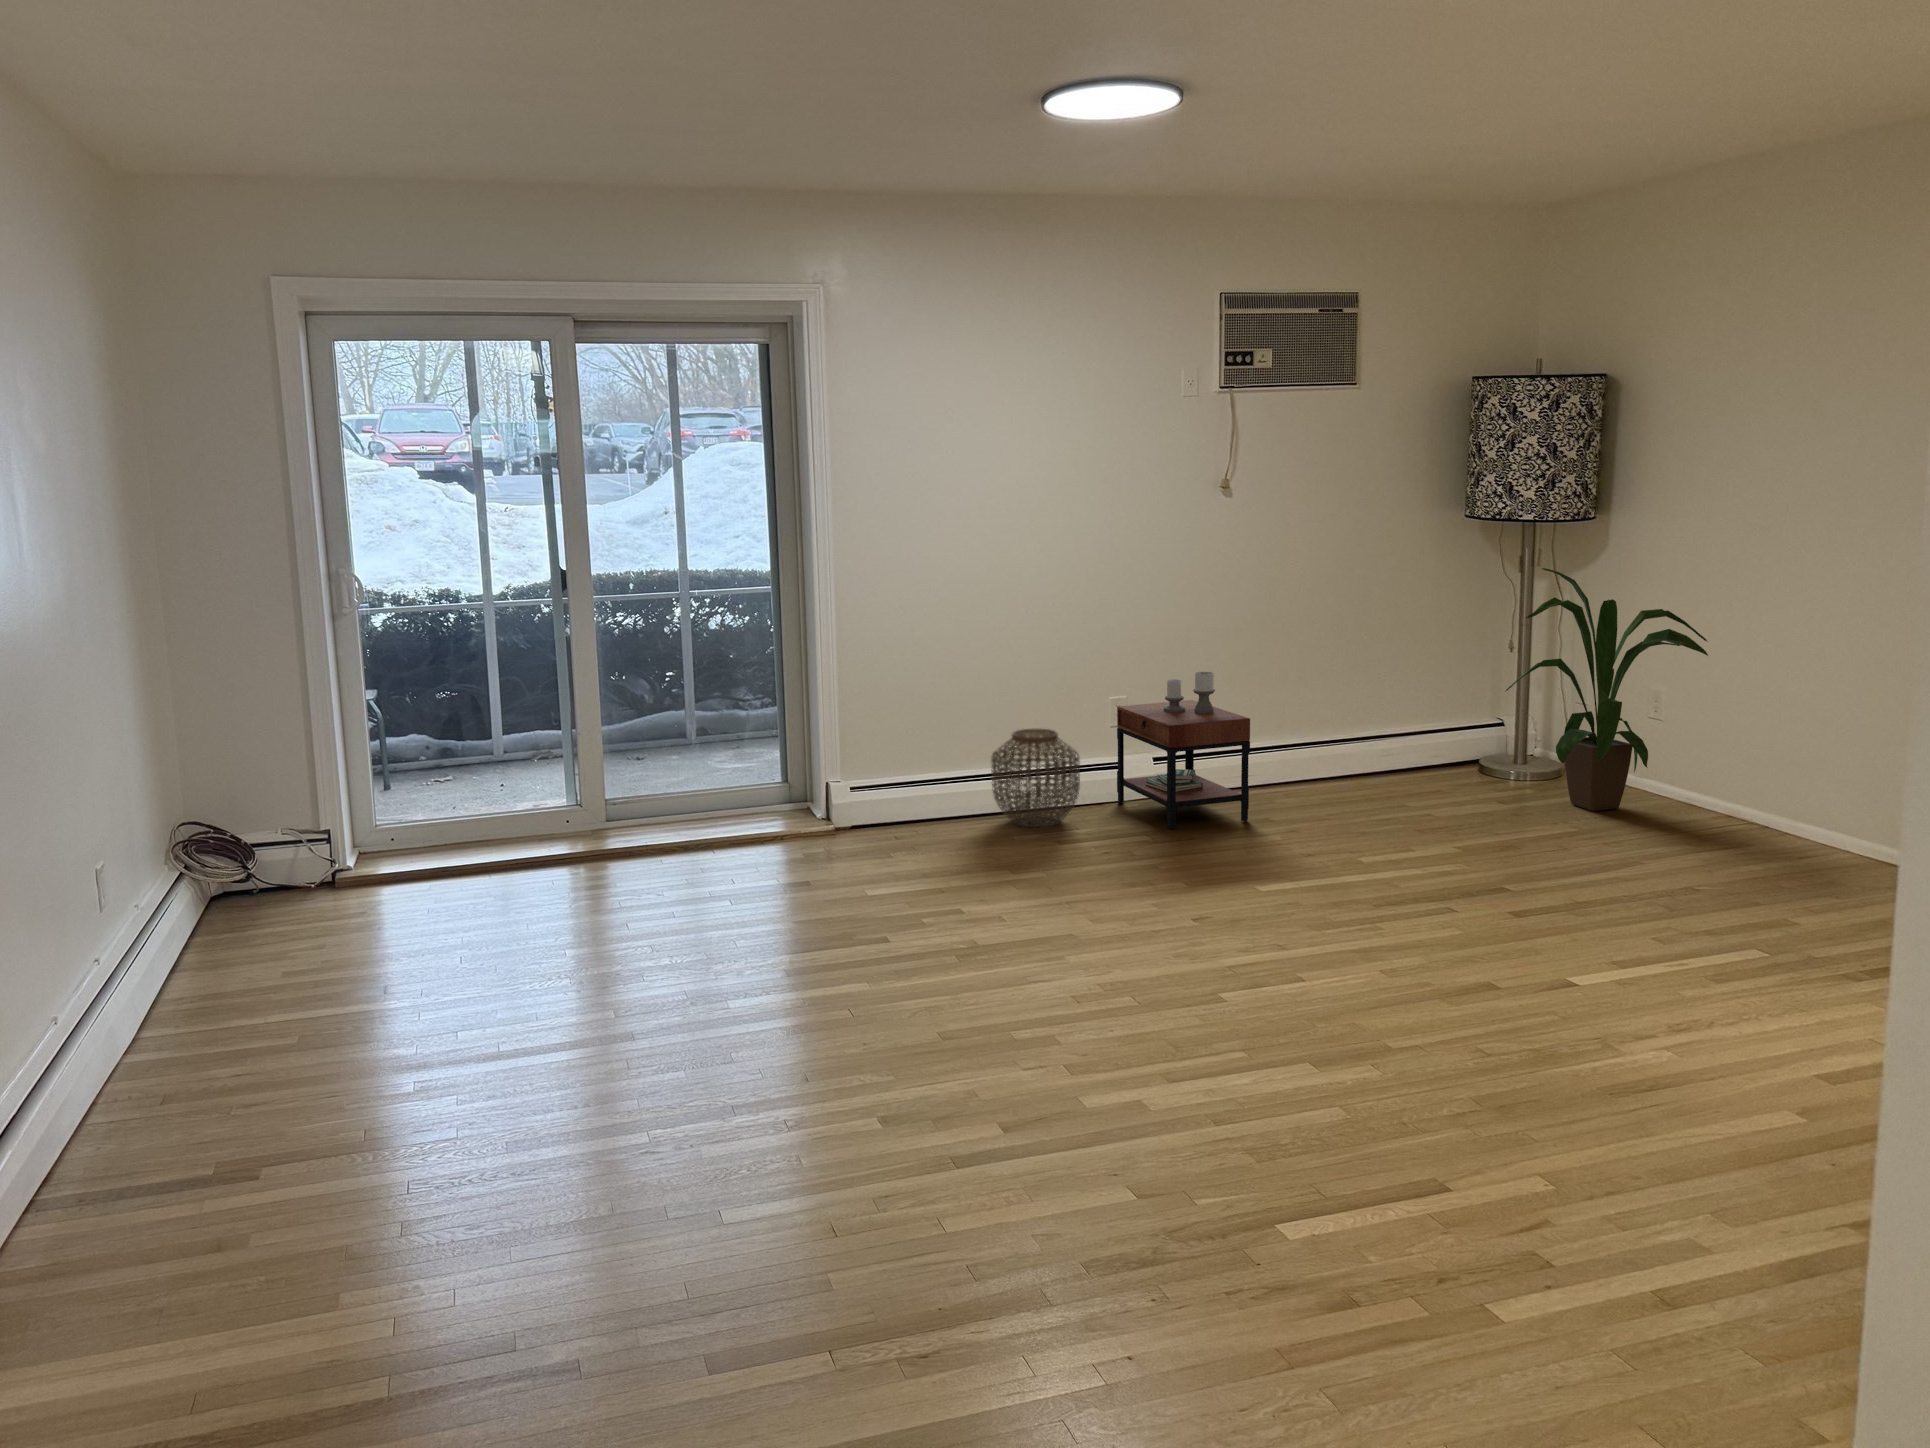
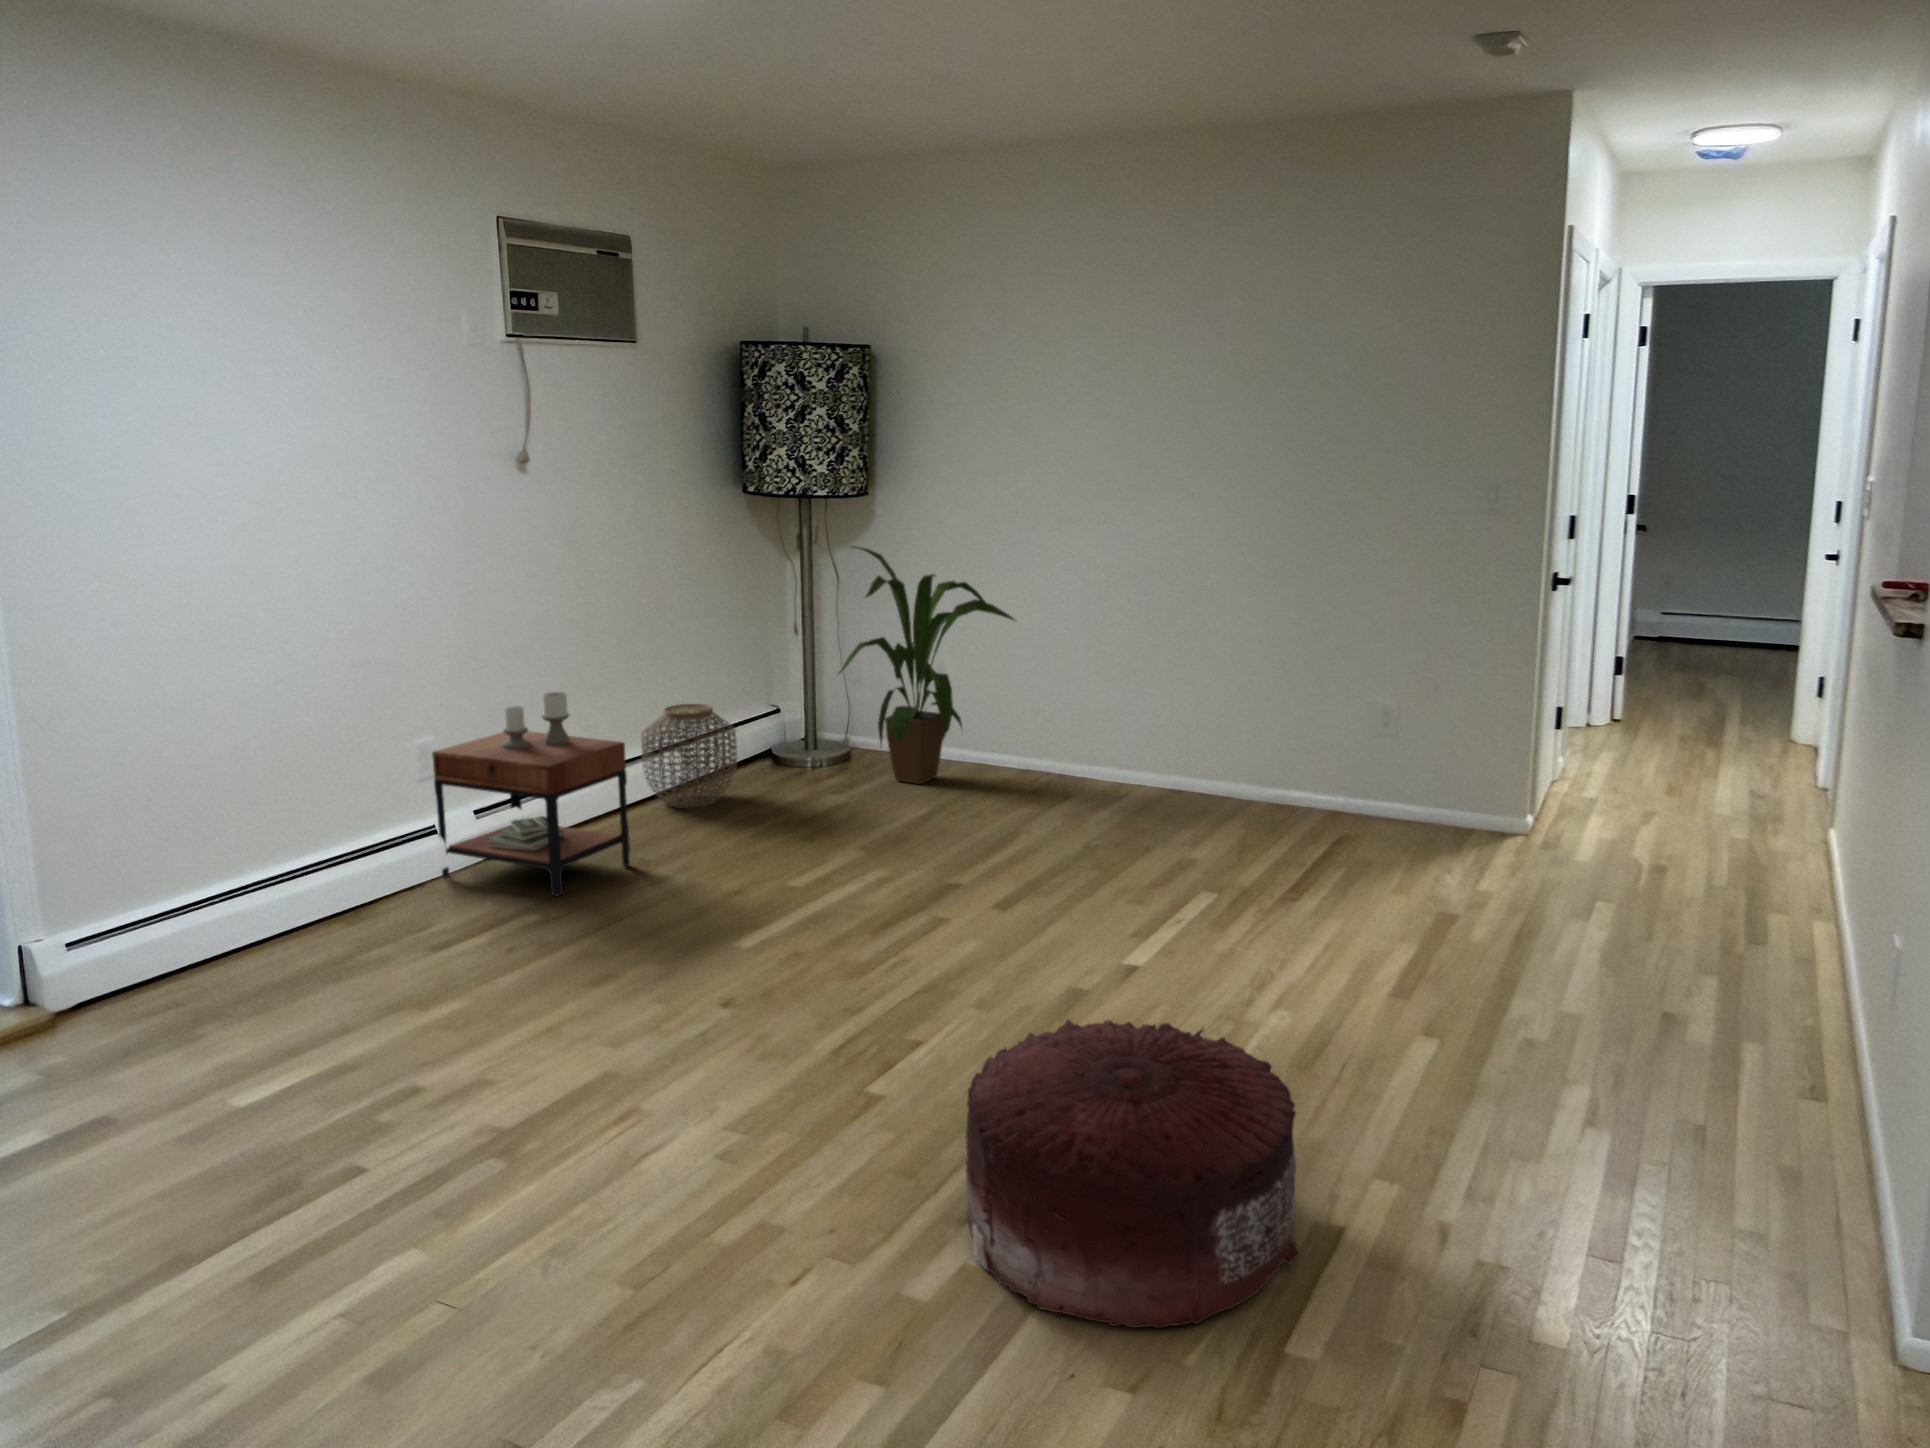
woven basket: present [991,729,1080,827] -> present [641,704,737,808]
pouf: none [1086,950,1369,1178] -> present [966,1020,1300,1328]

